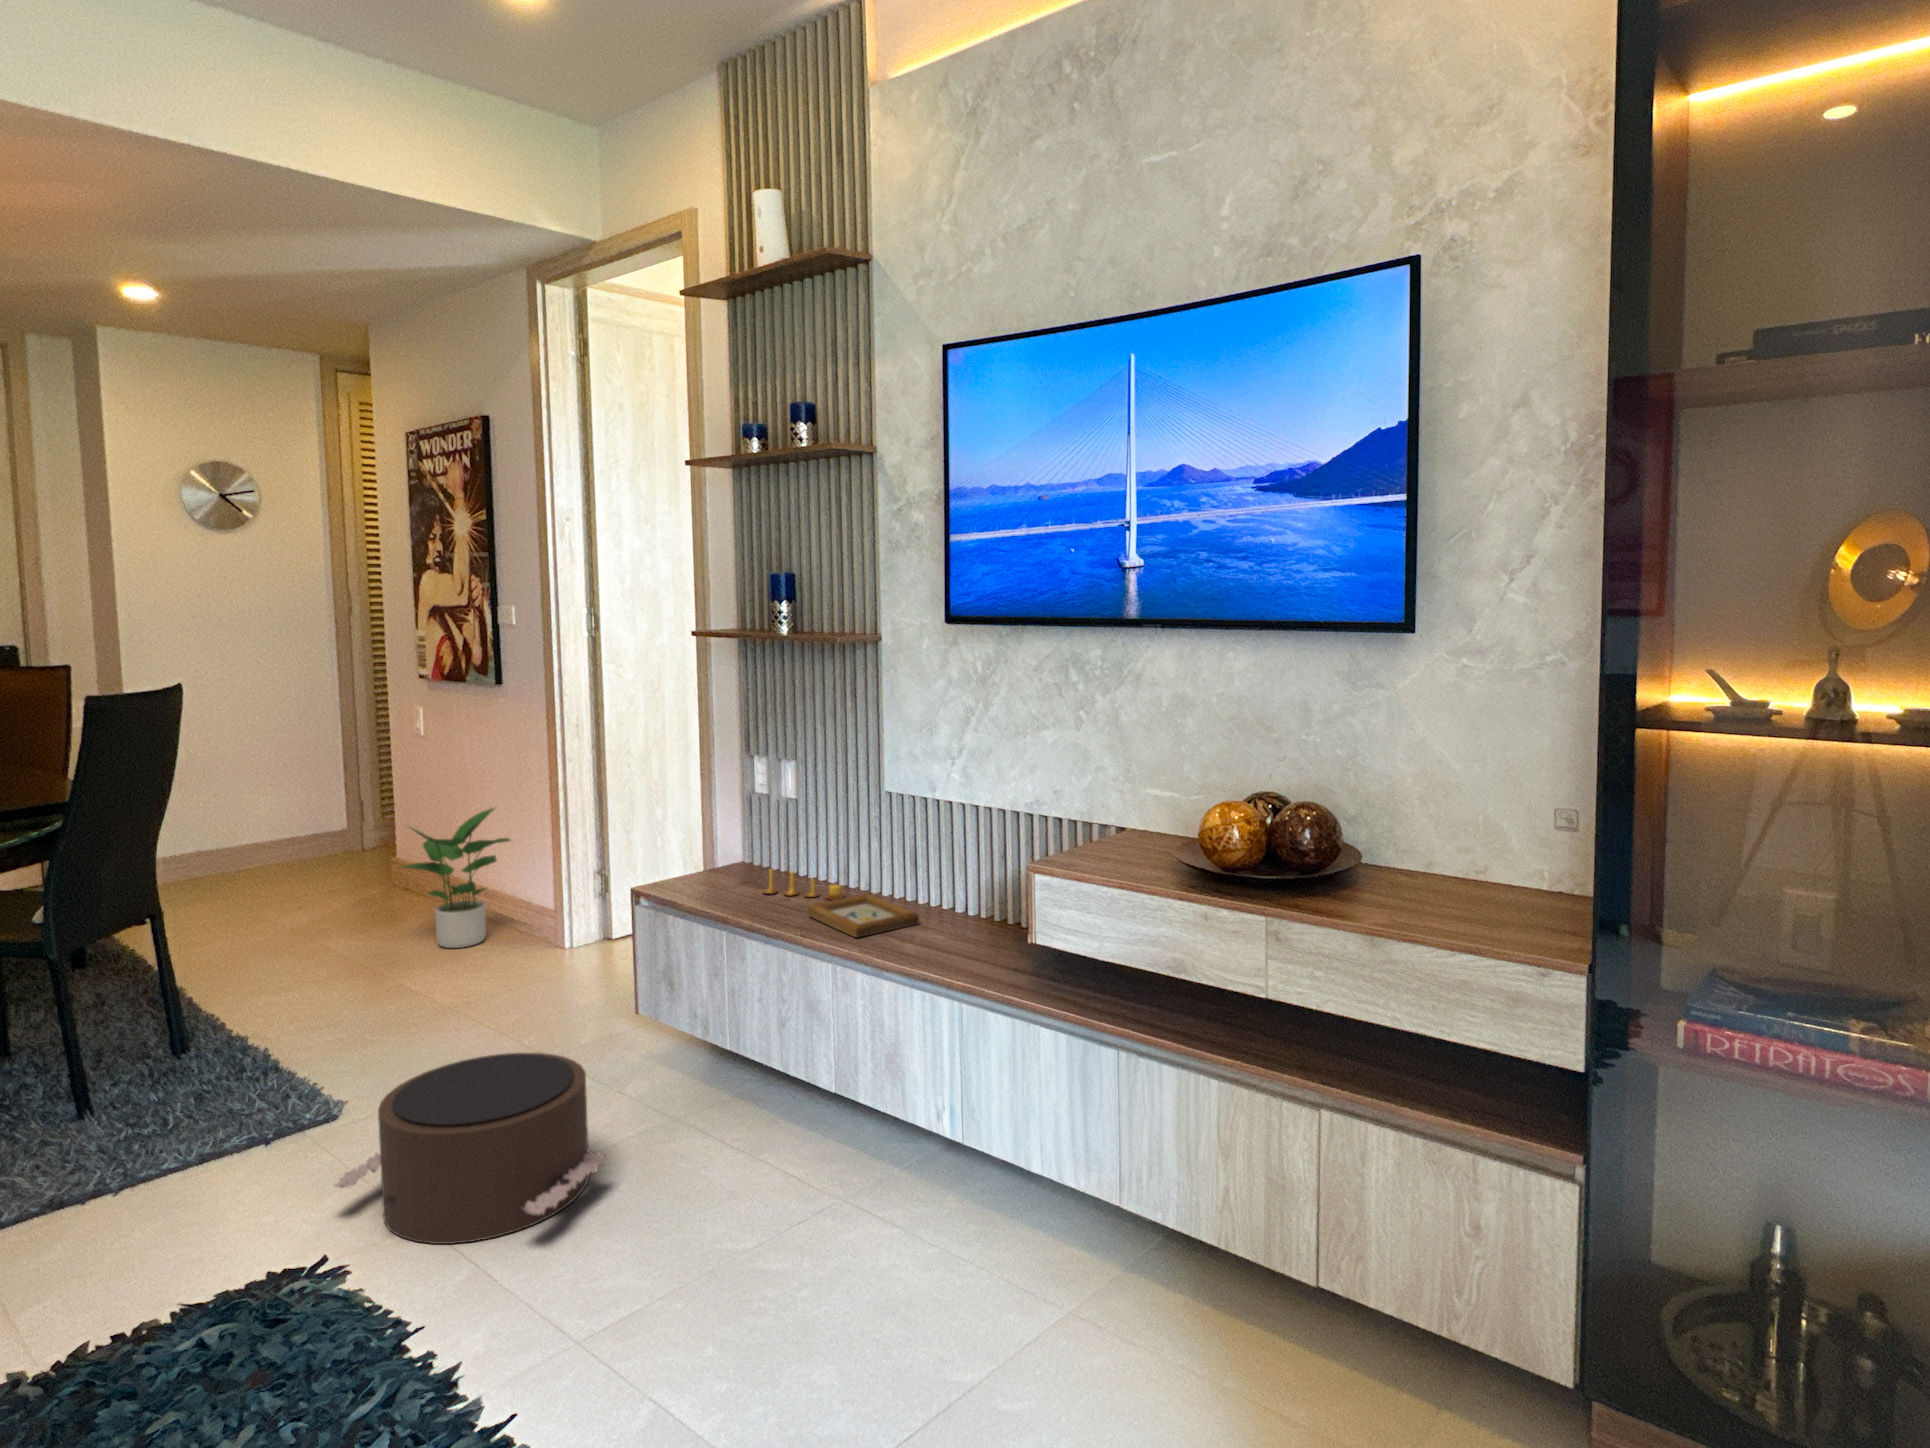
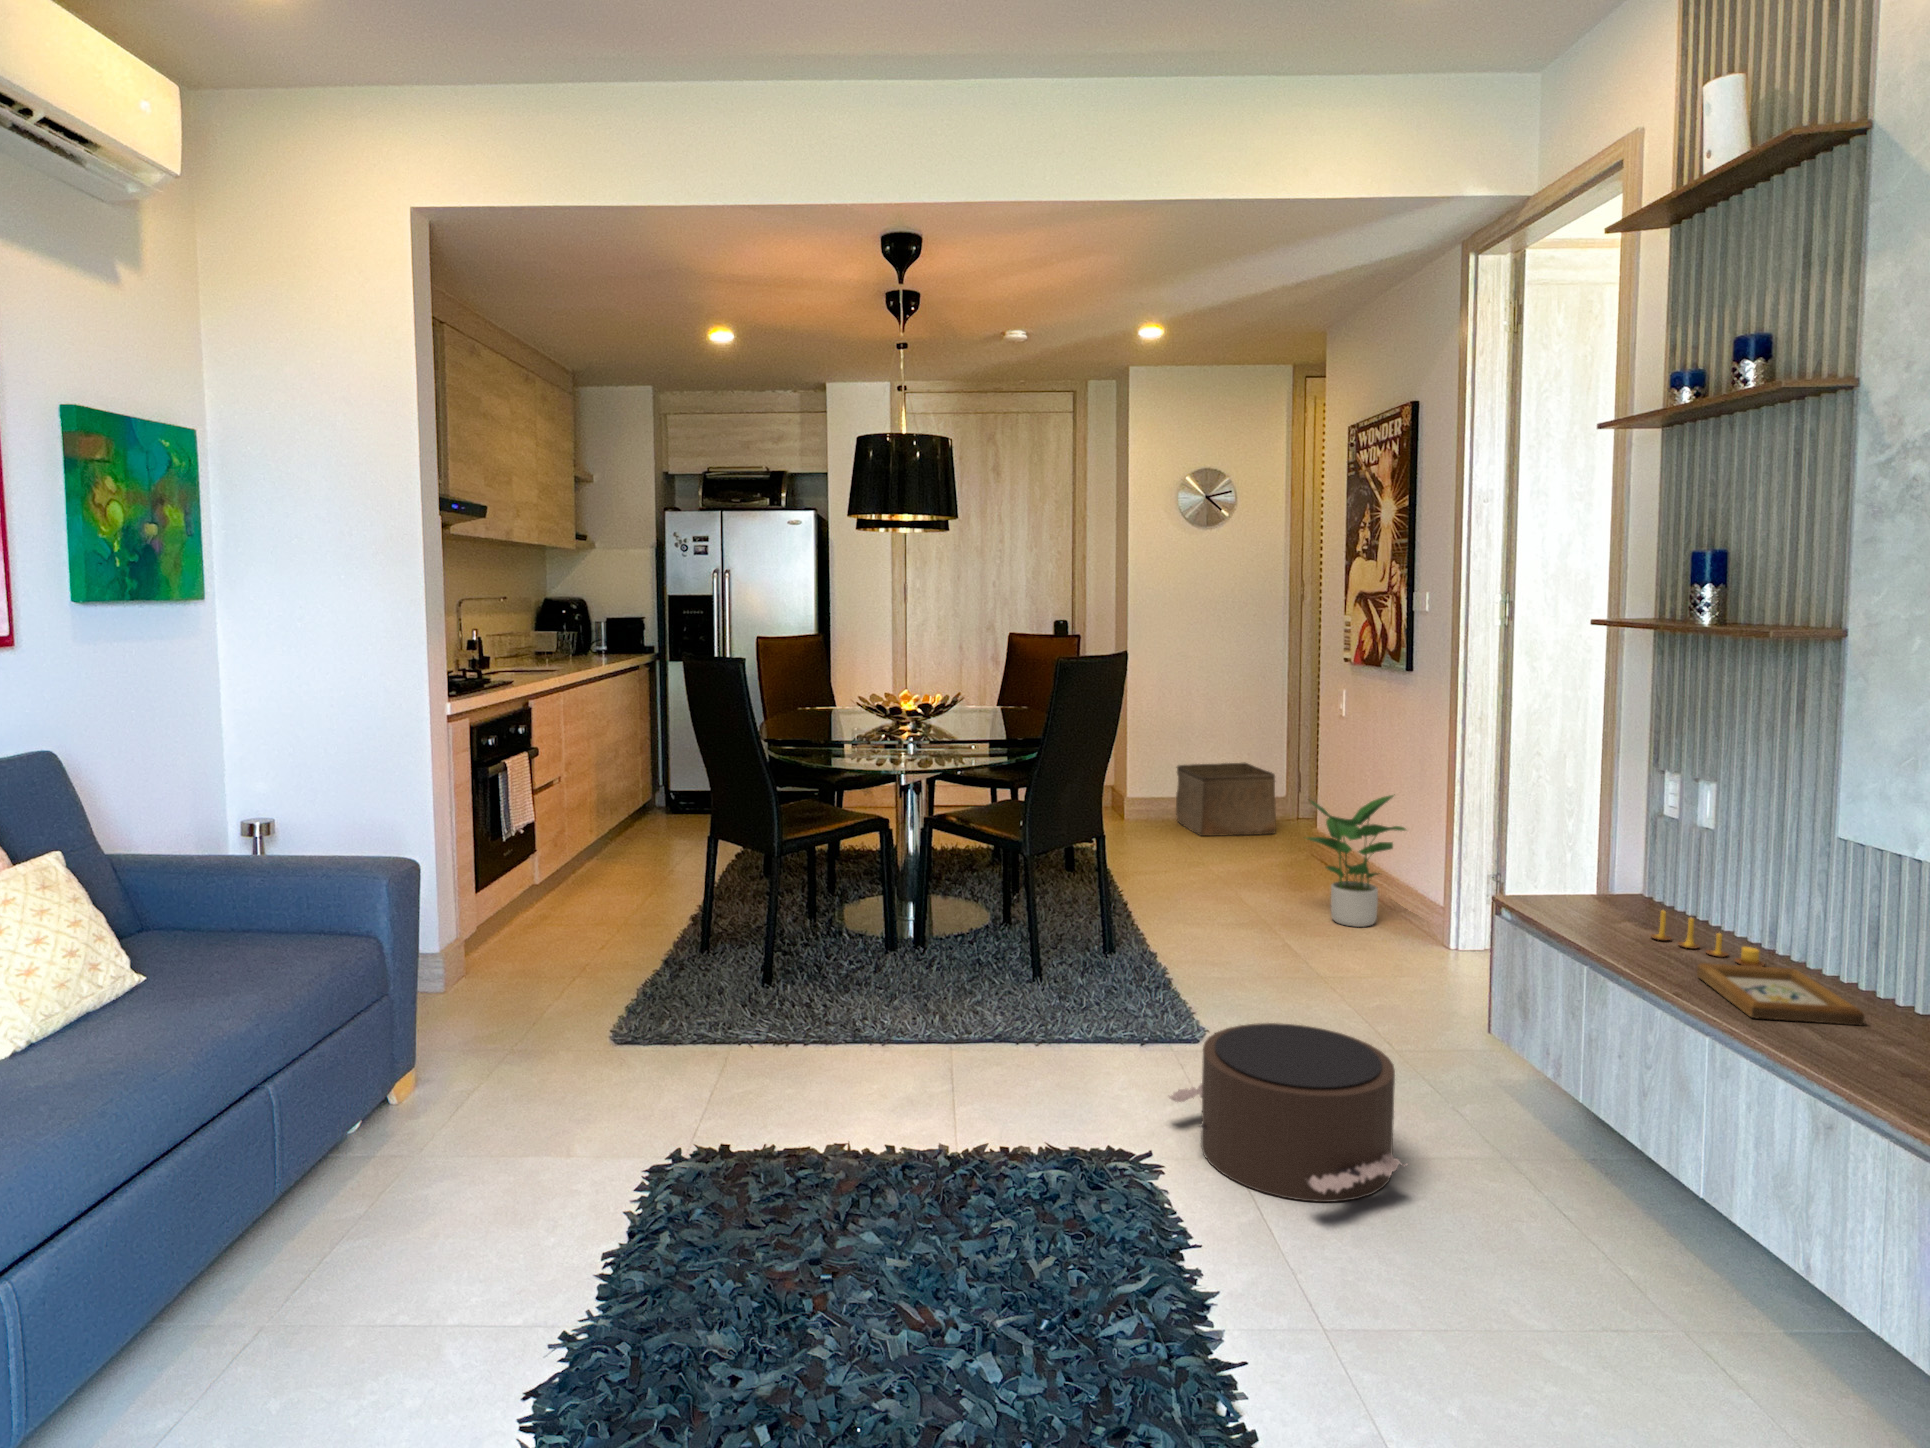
storage bin: none [204,797,341,888] -> present [1176,762,1276,836]

